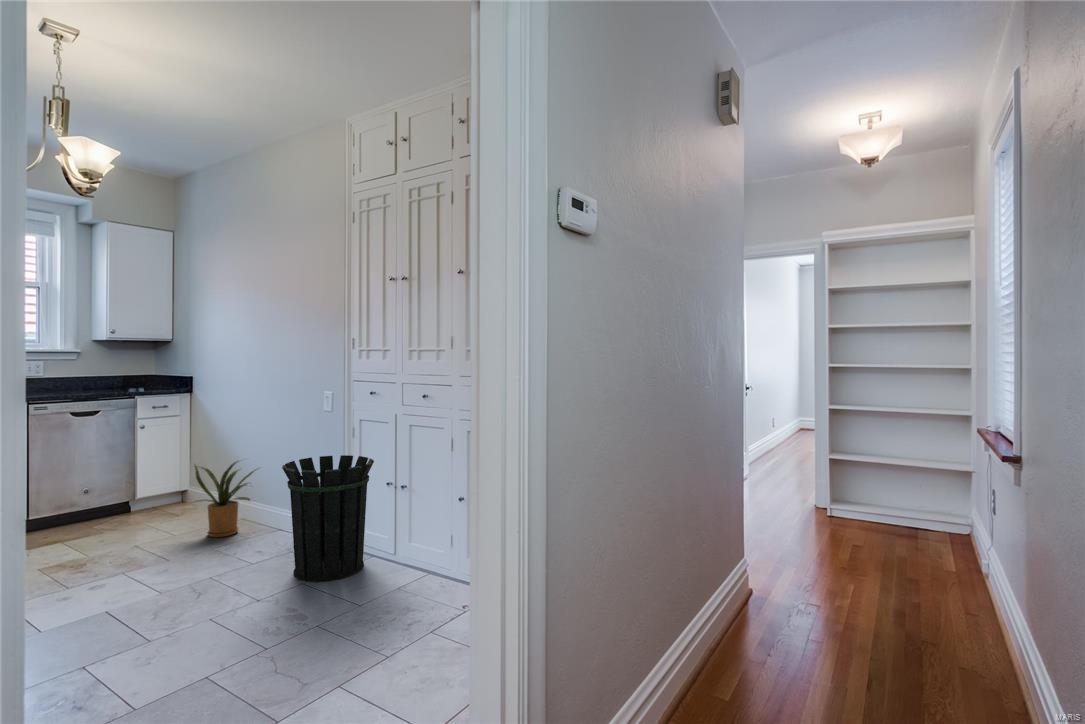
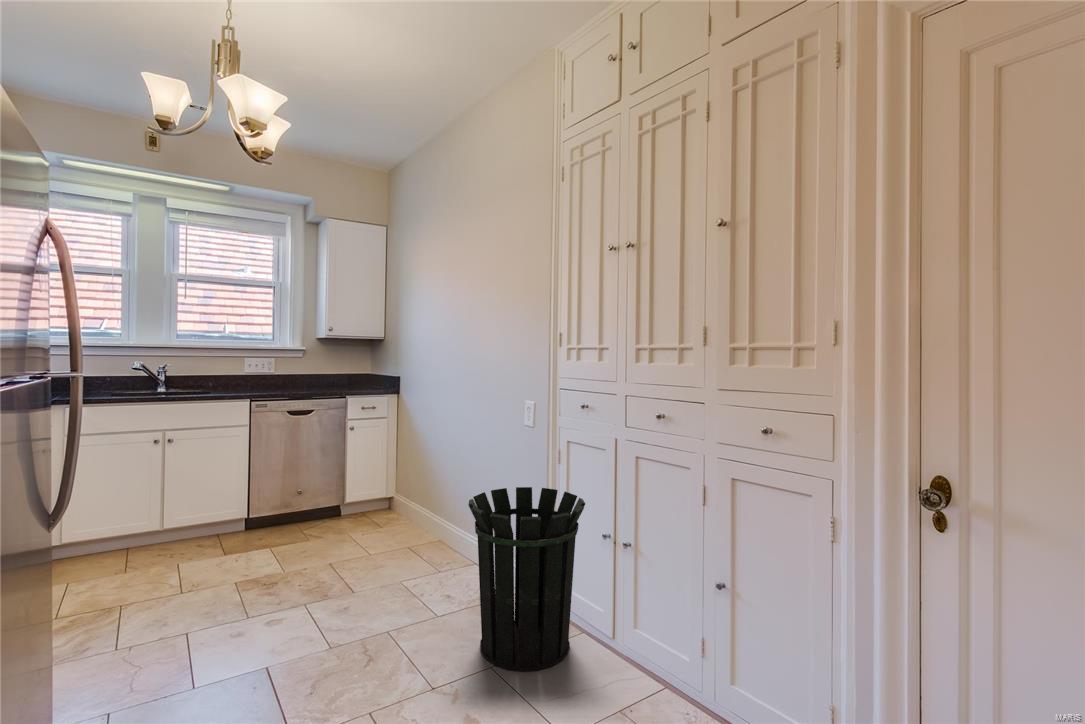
house plant: present [194,461,259,537] -> none [382,474,459,563]

